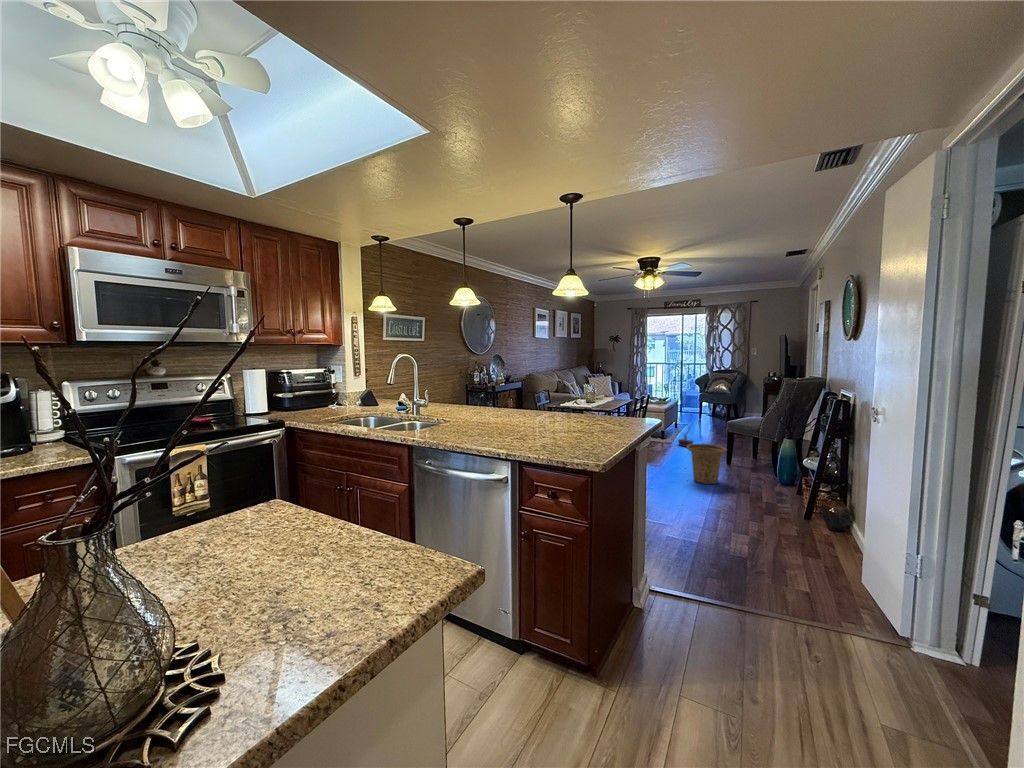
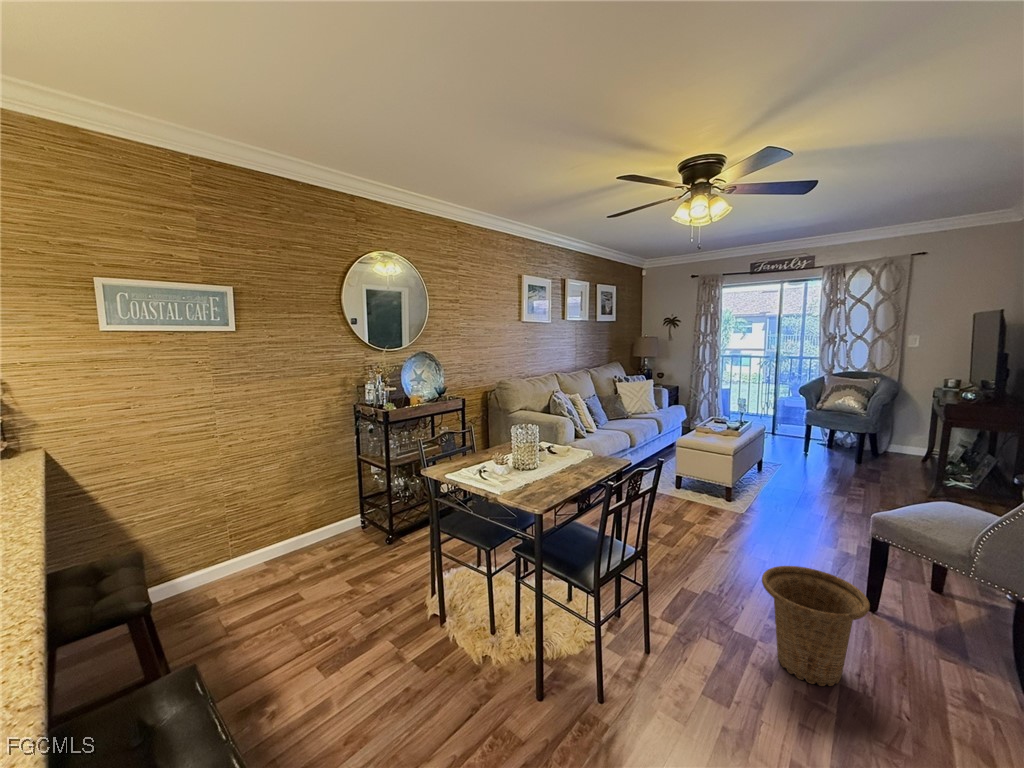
potted plant: present [678,414,700,447] -> none [752,460,806,527]

